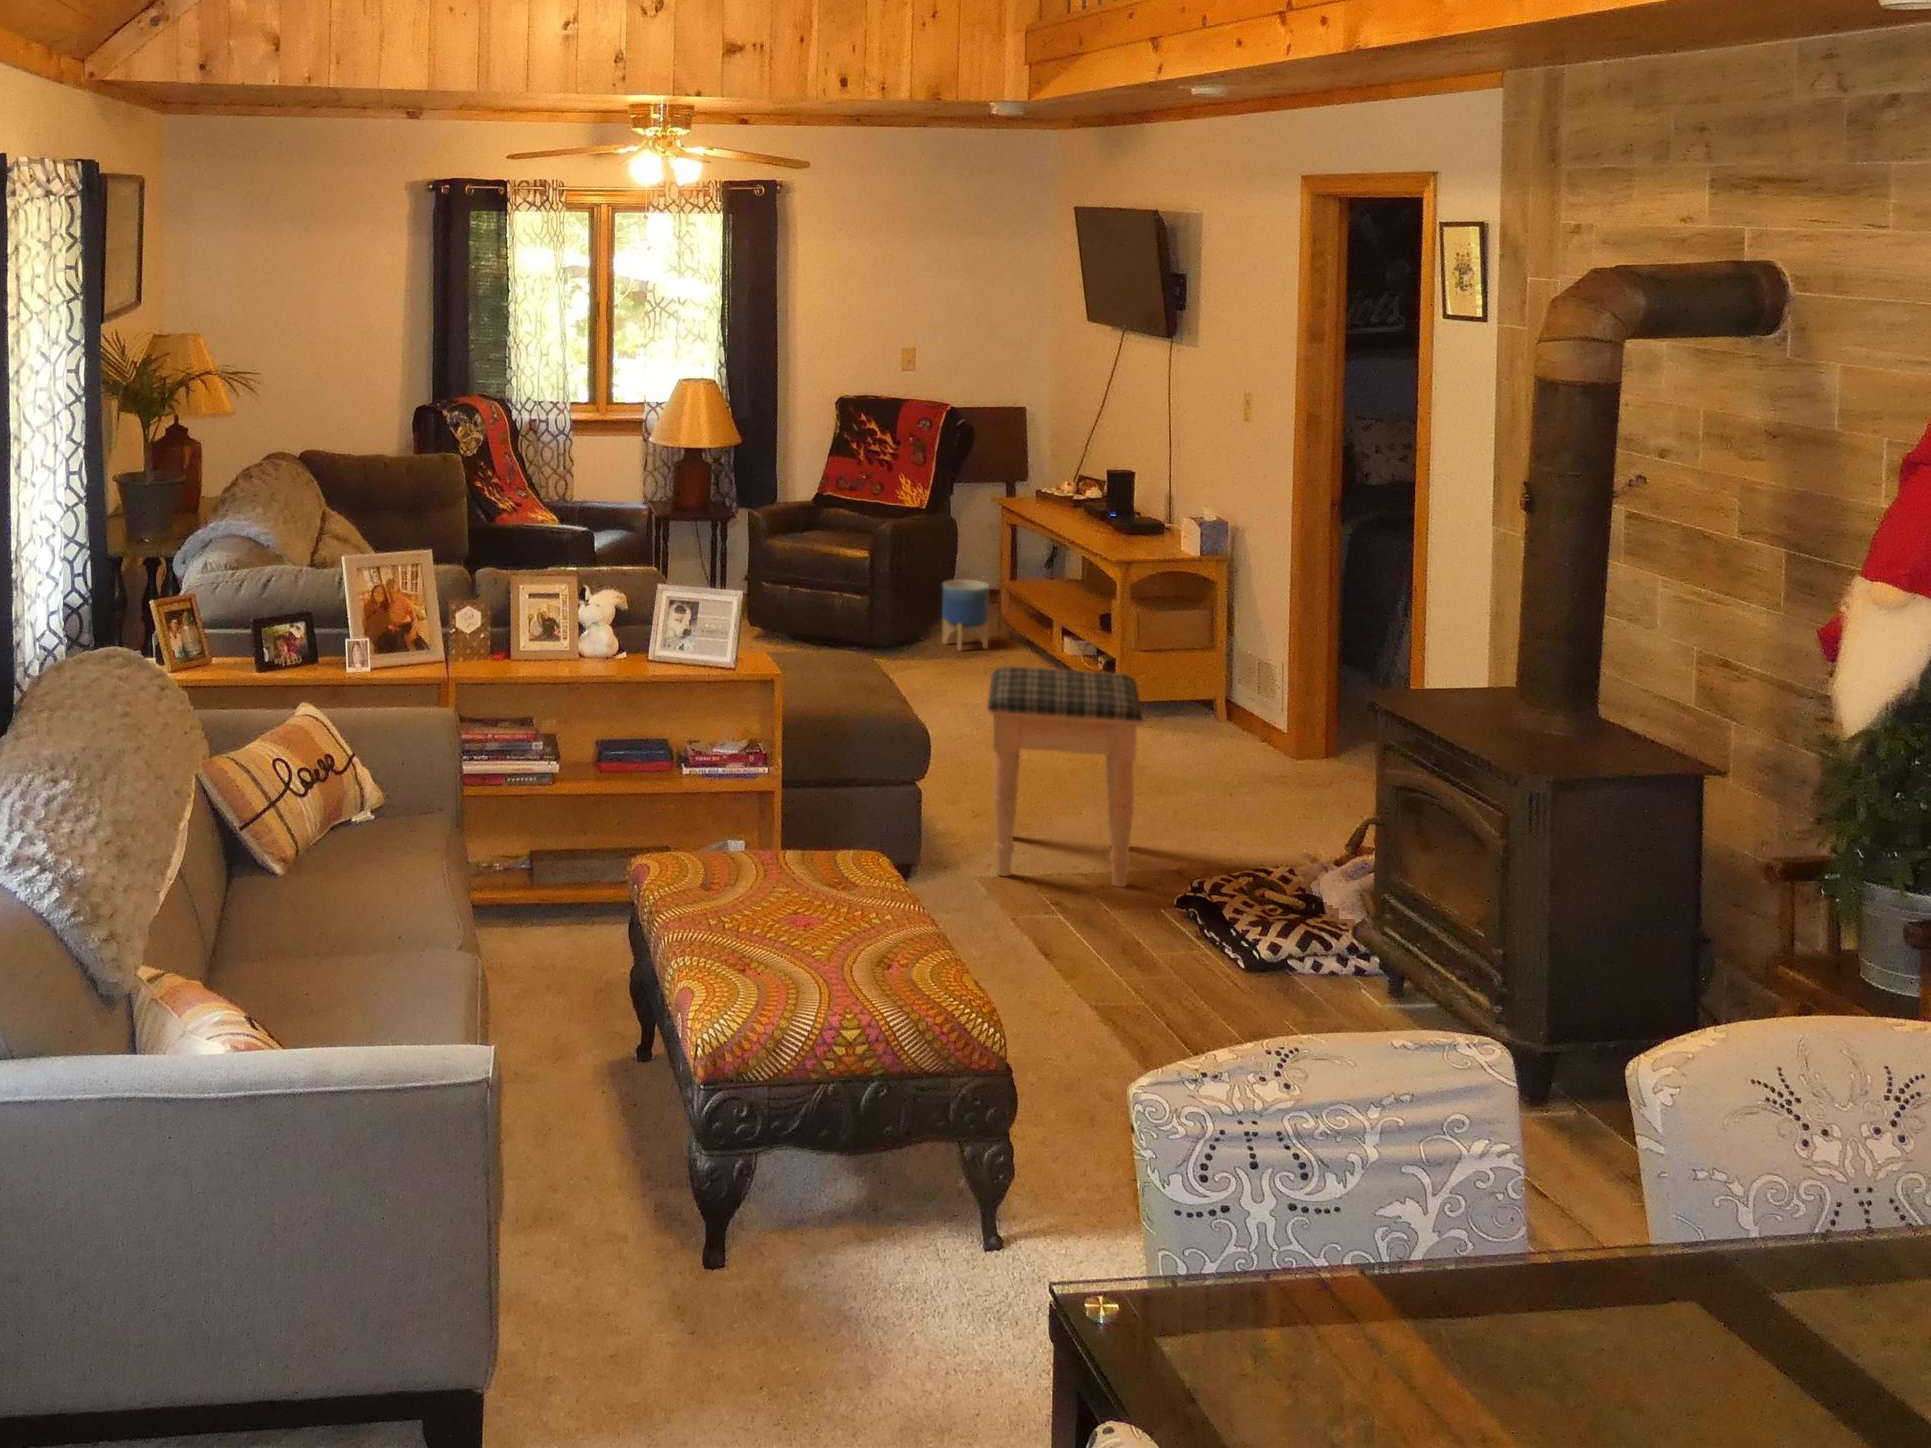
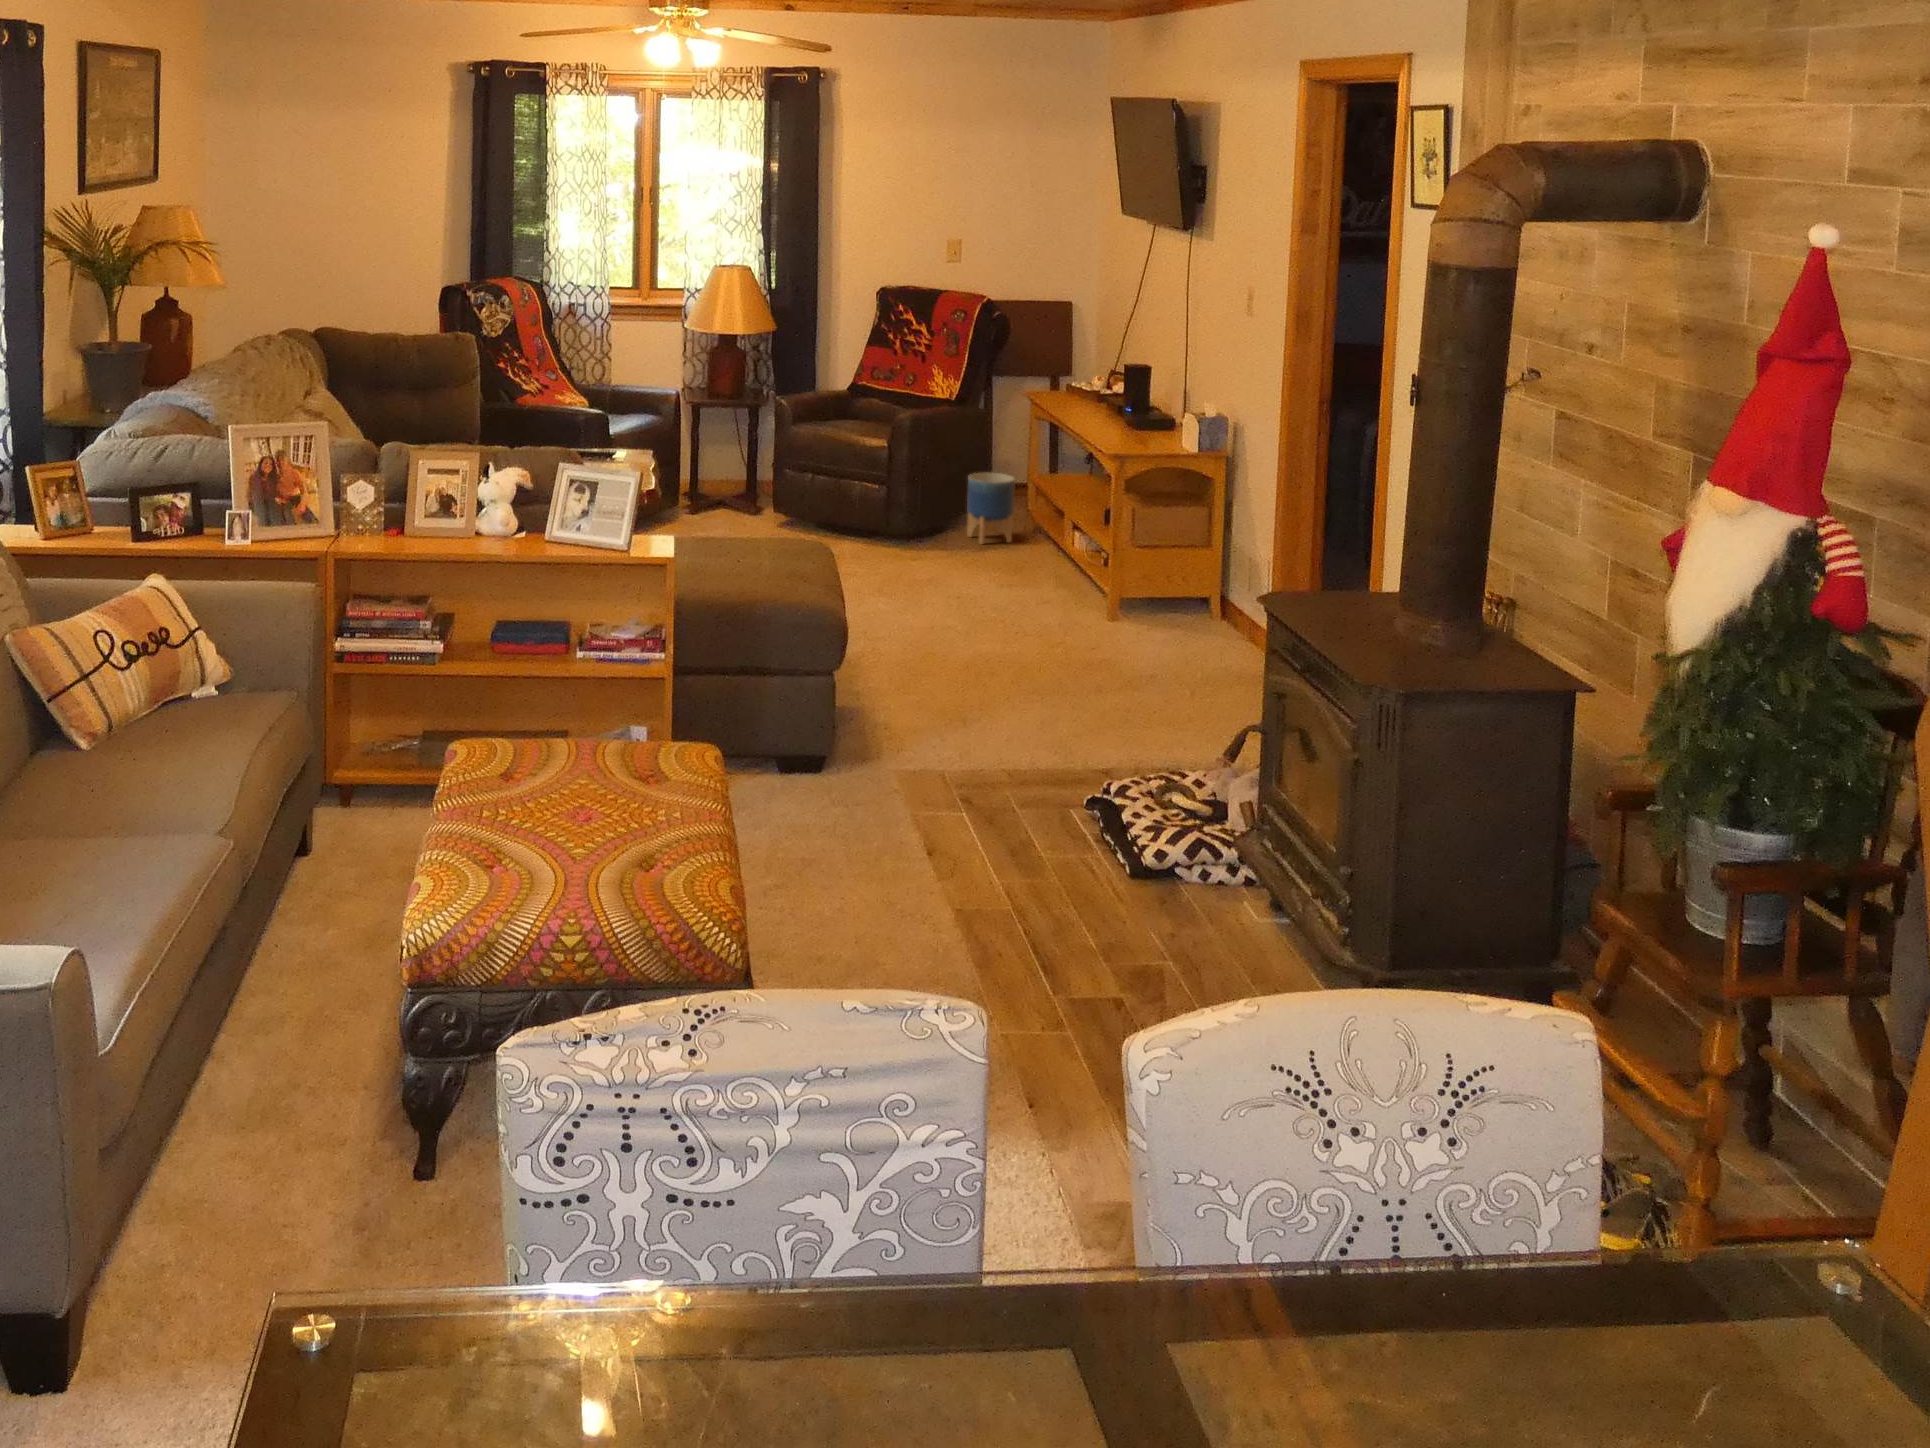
footstool: present [987,666,1143,887] -> none [905,559,1076,787]

